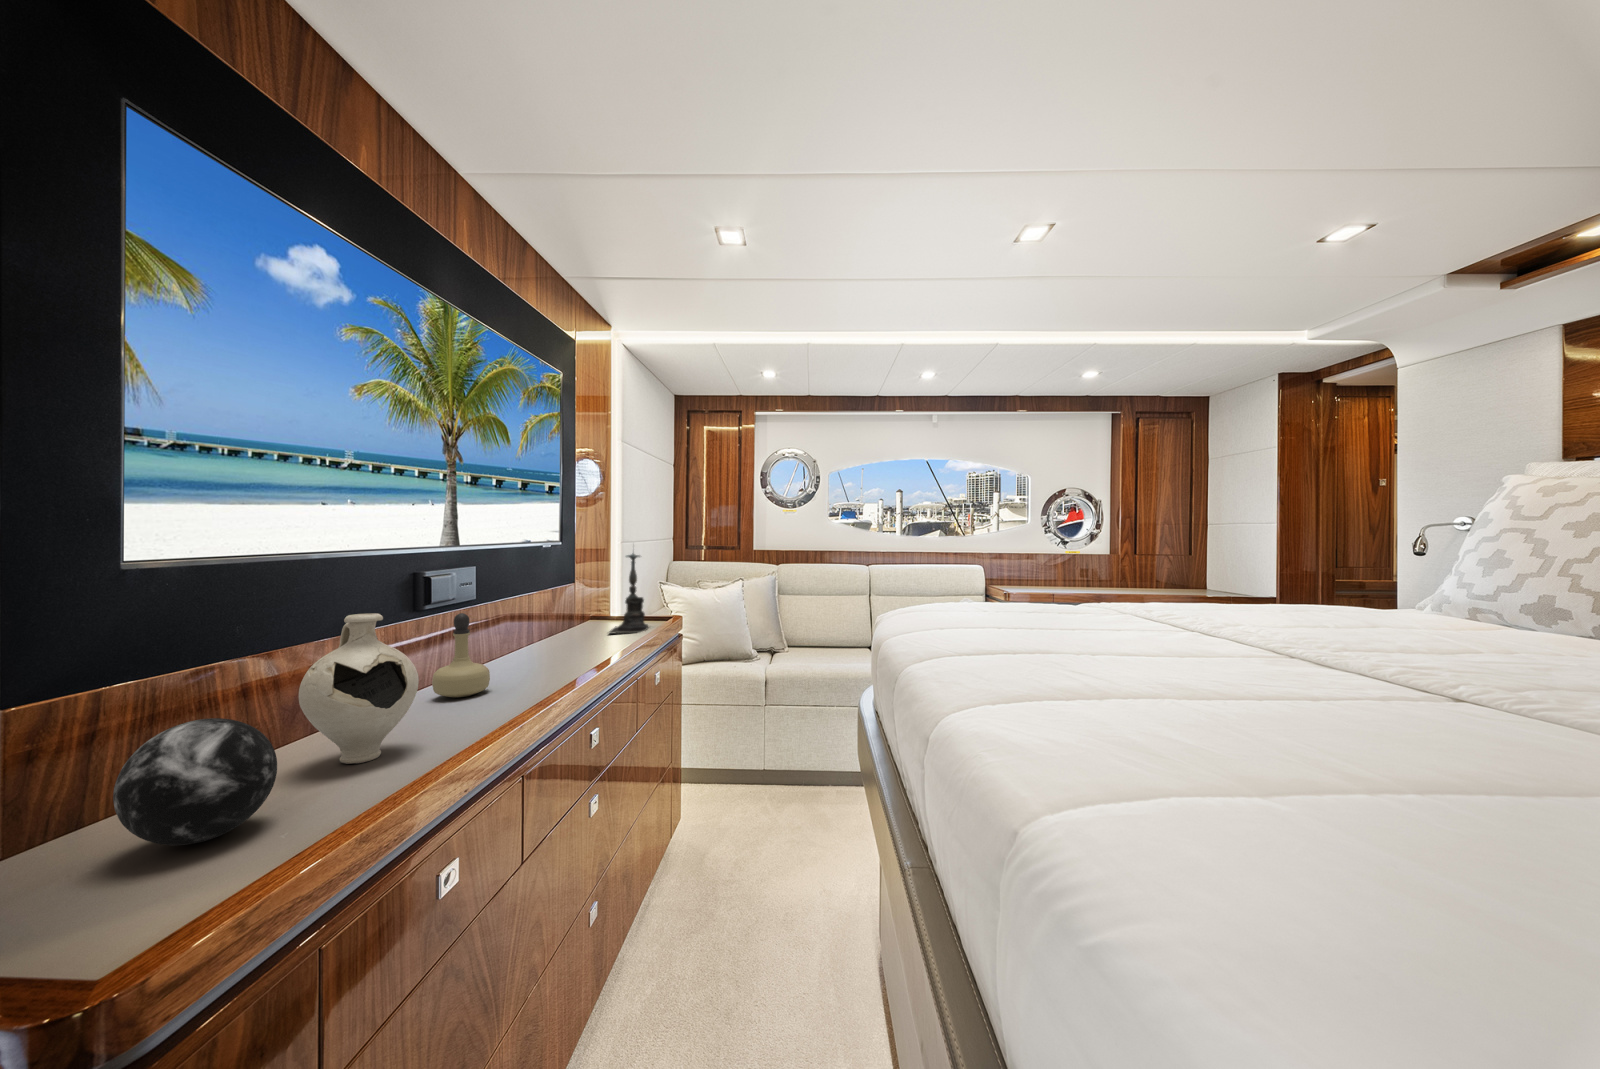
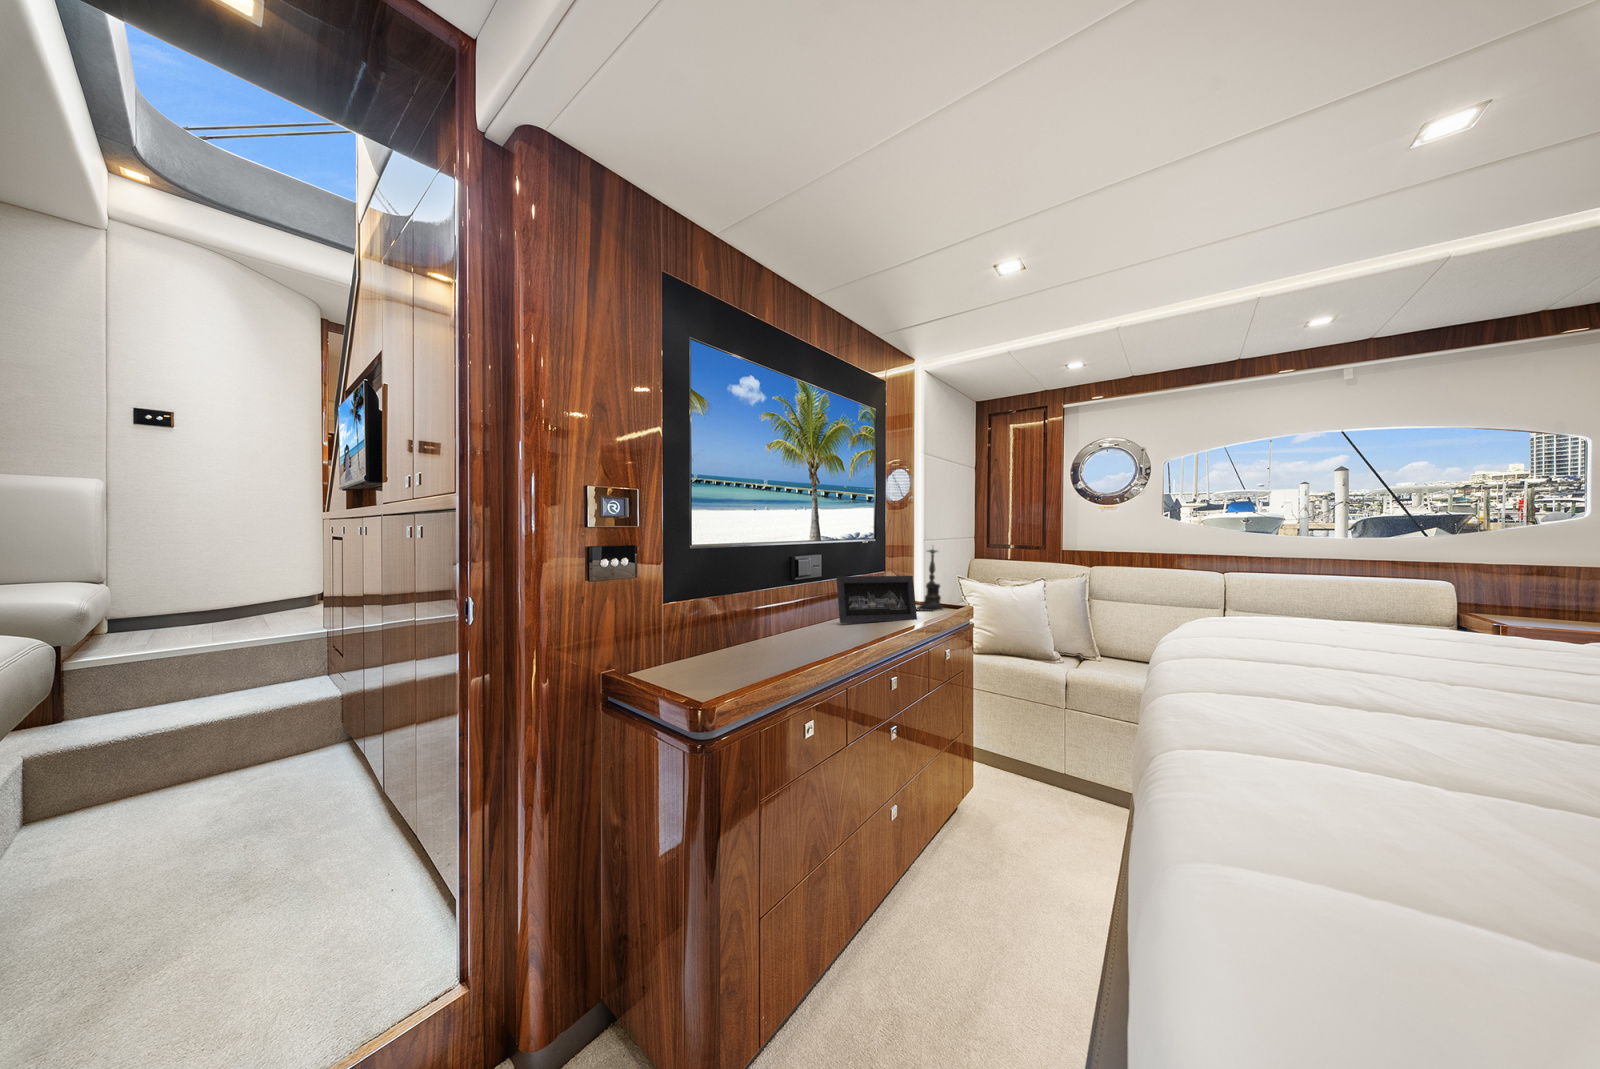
picture frame: none [496,590,618,667] -> present [836,576,917,623]
decorative vase: present [299,613,419,764] -> none [749,577,801,654]
perfume bottle: present [432,613,490,698] -> none [802,583,833,635]
decorative orb: present [113,718,277,845] -> none [698,617,750,669]

